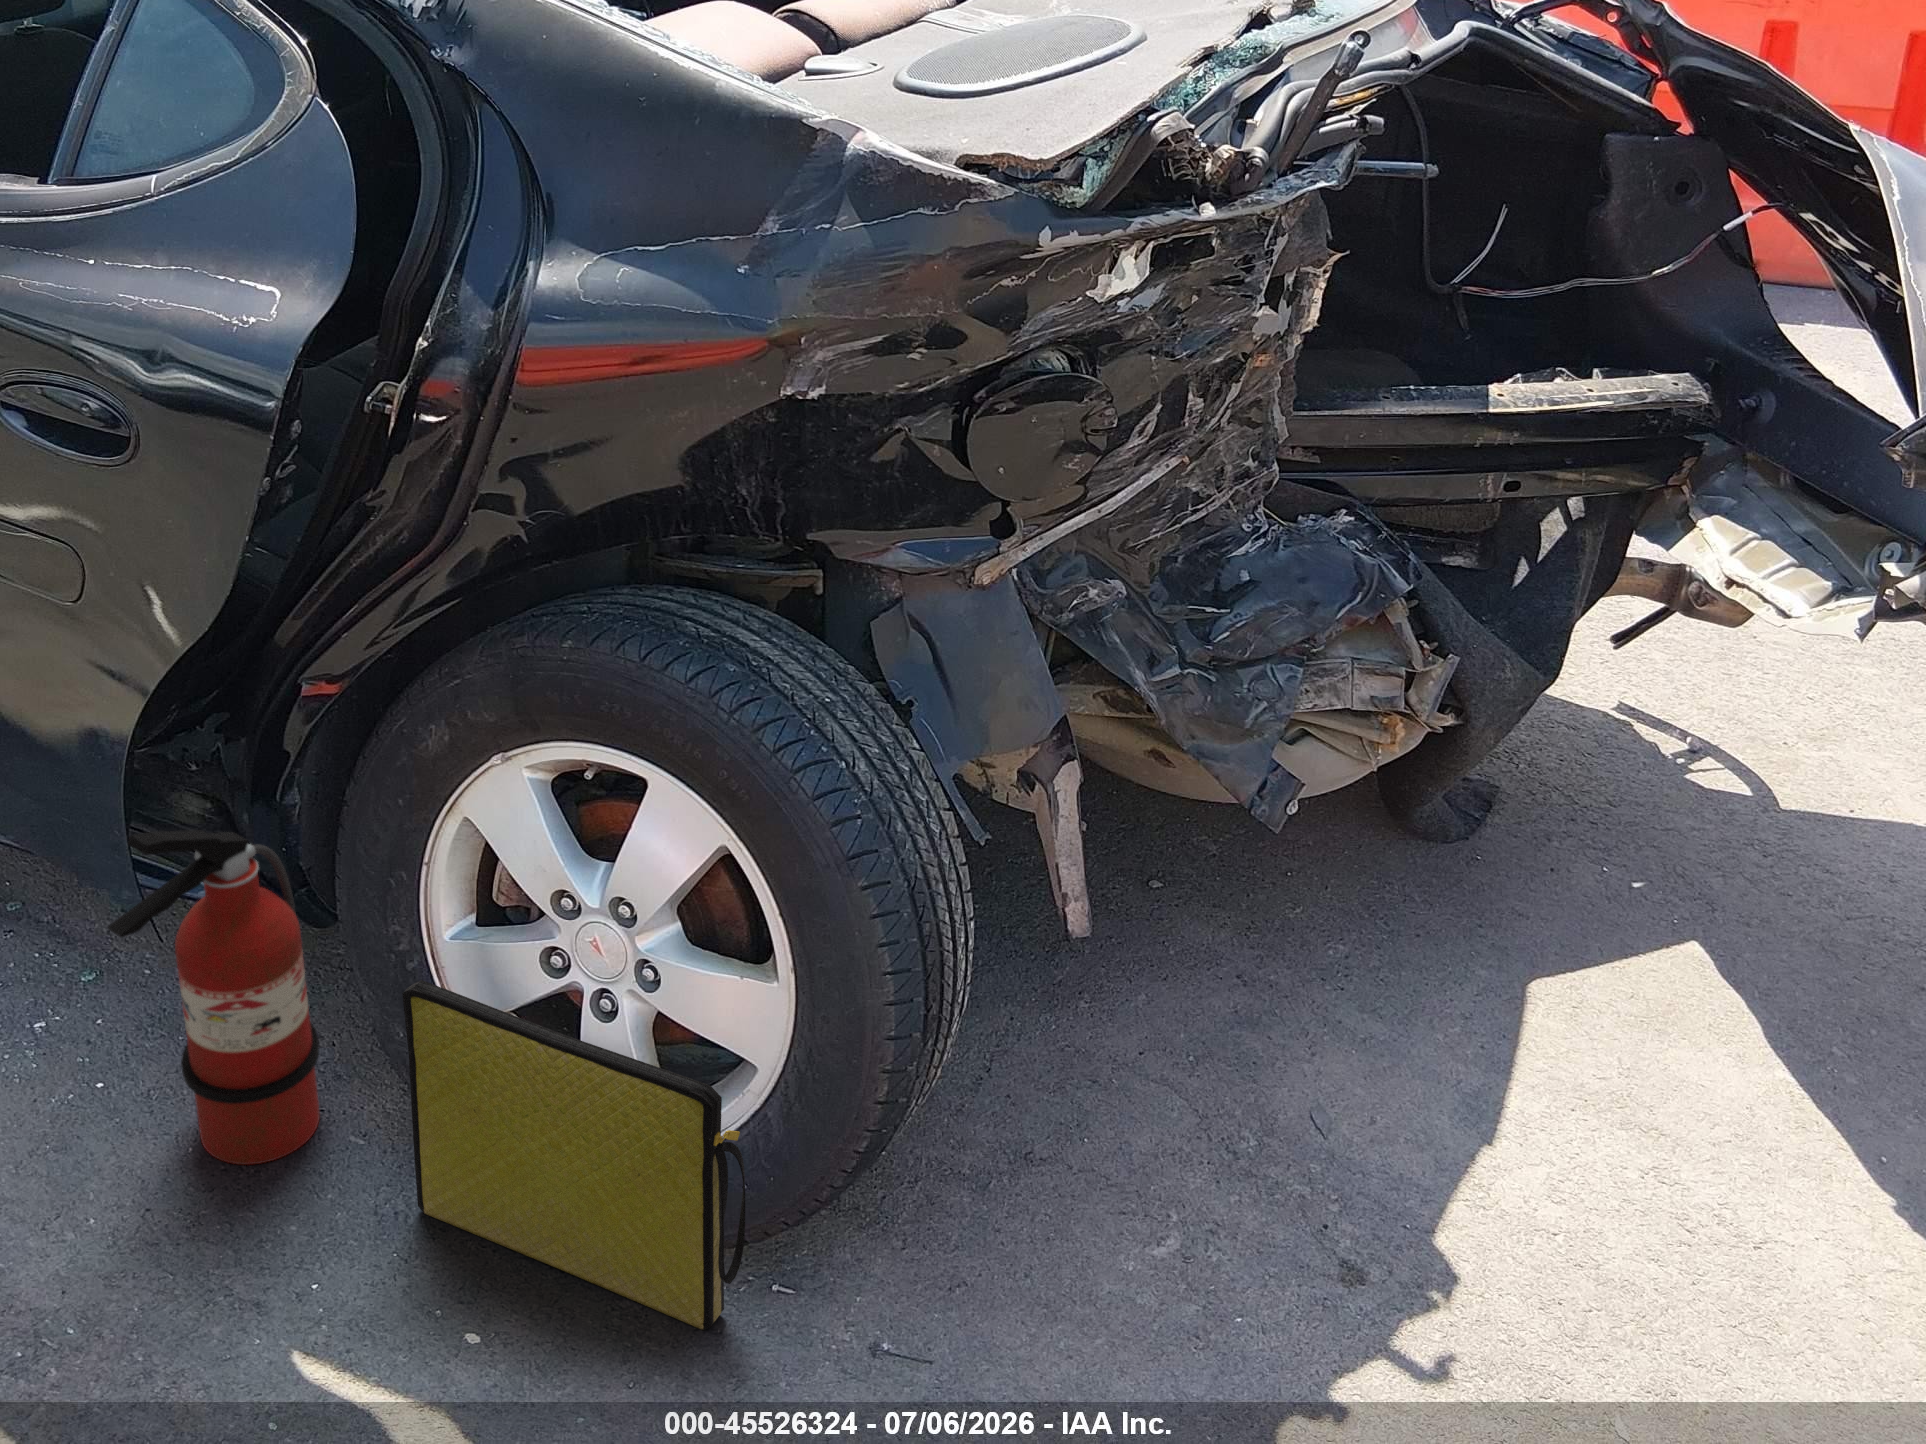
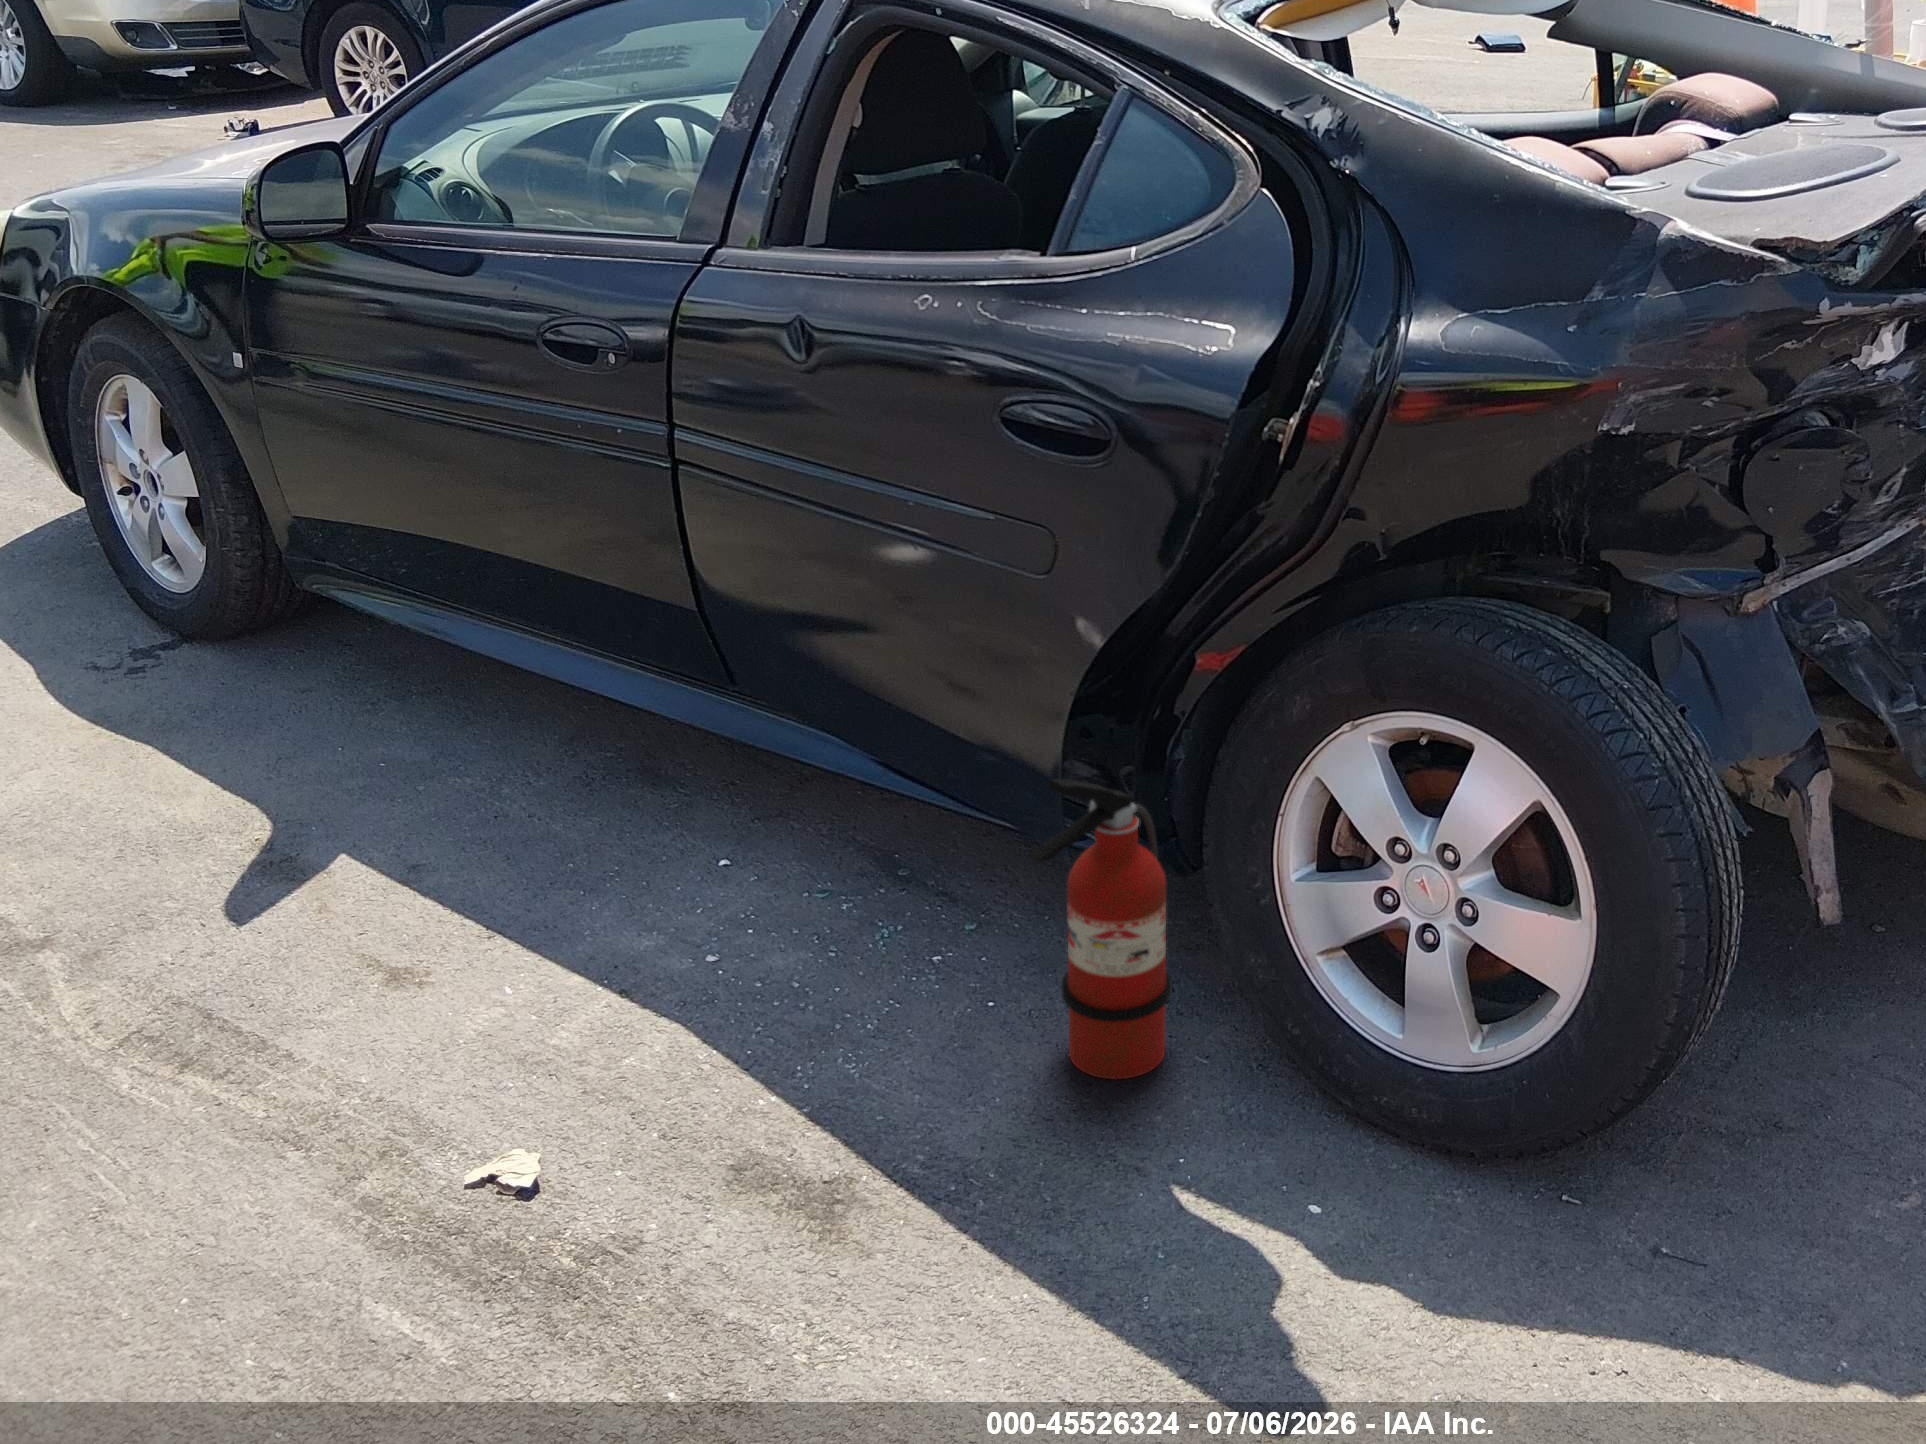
bag: present [402,980,745,1330] -> none [1256,914,1549,1227]

